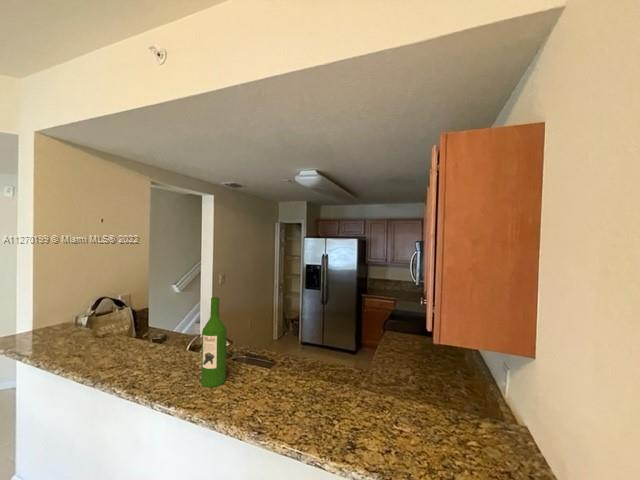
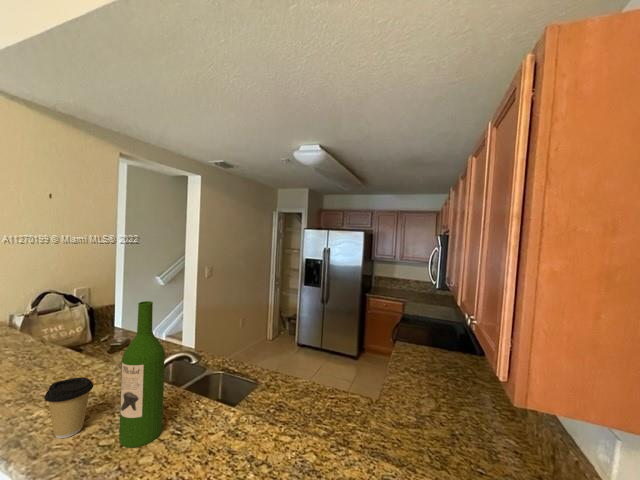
coffee cup: none [155,348,181,384] -> present [44,377,93,438]

